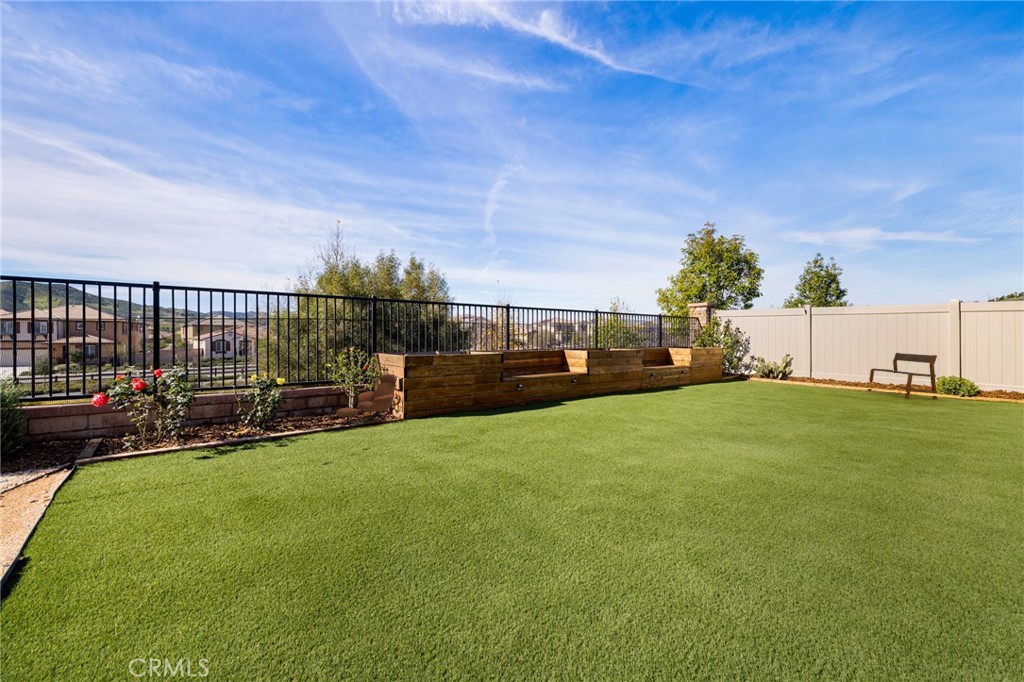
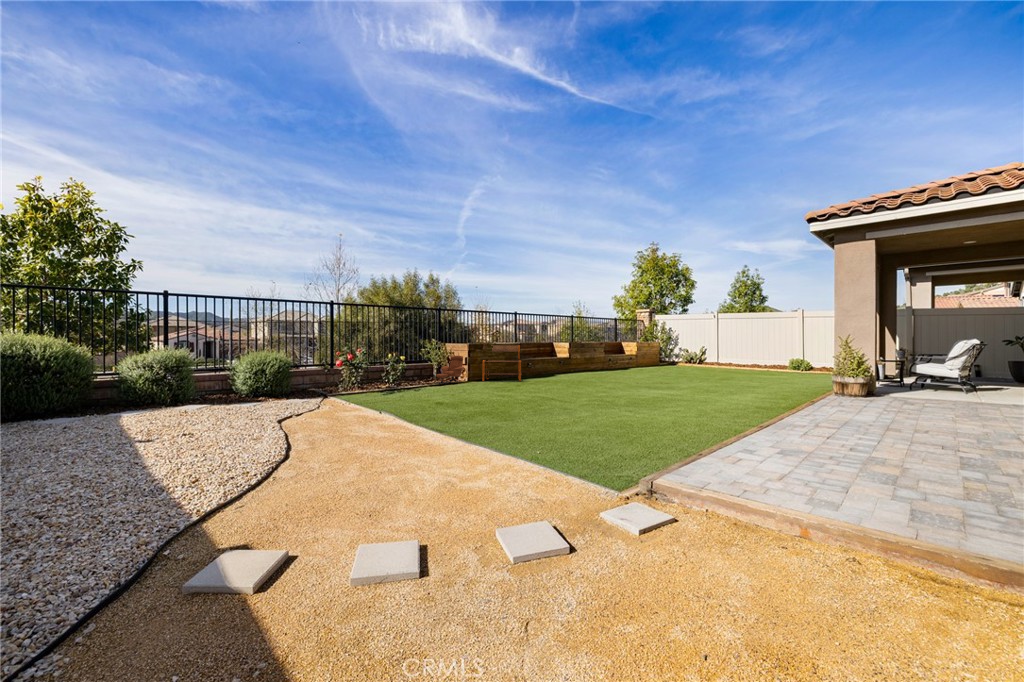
bench: present [868,353,937,399] -> present [482,345,522,381]

